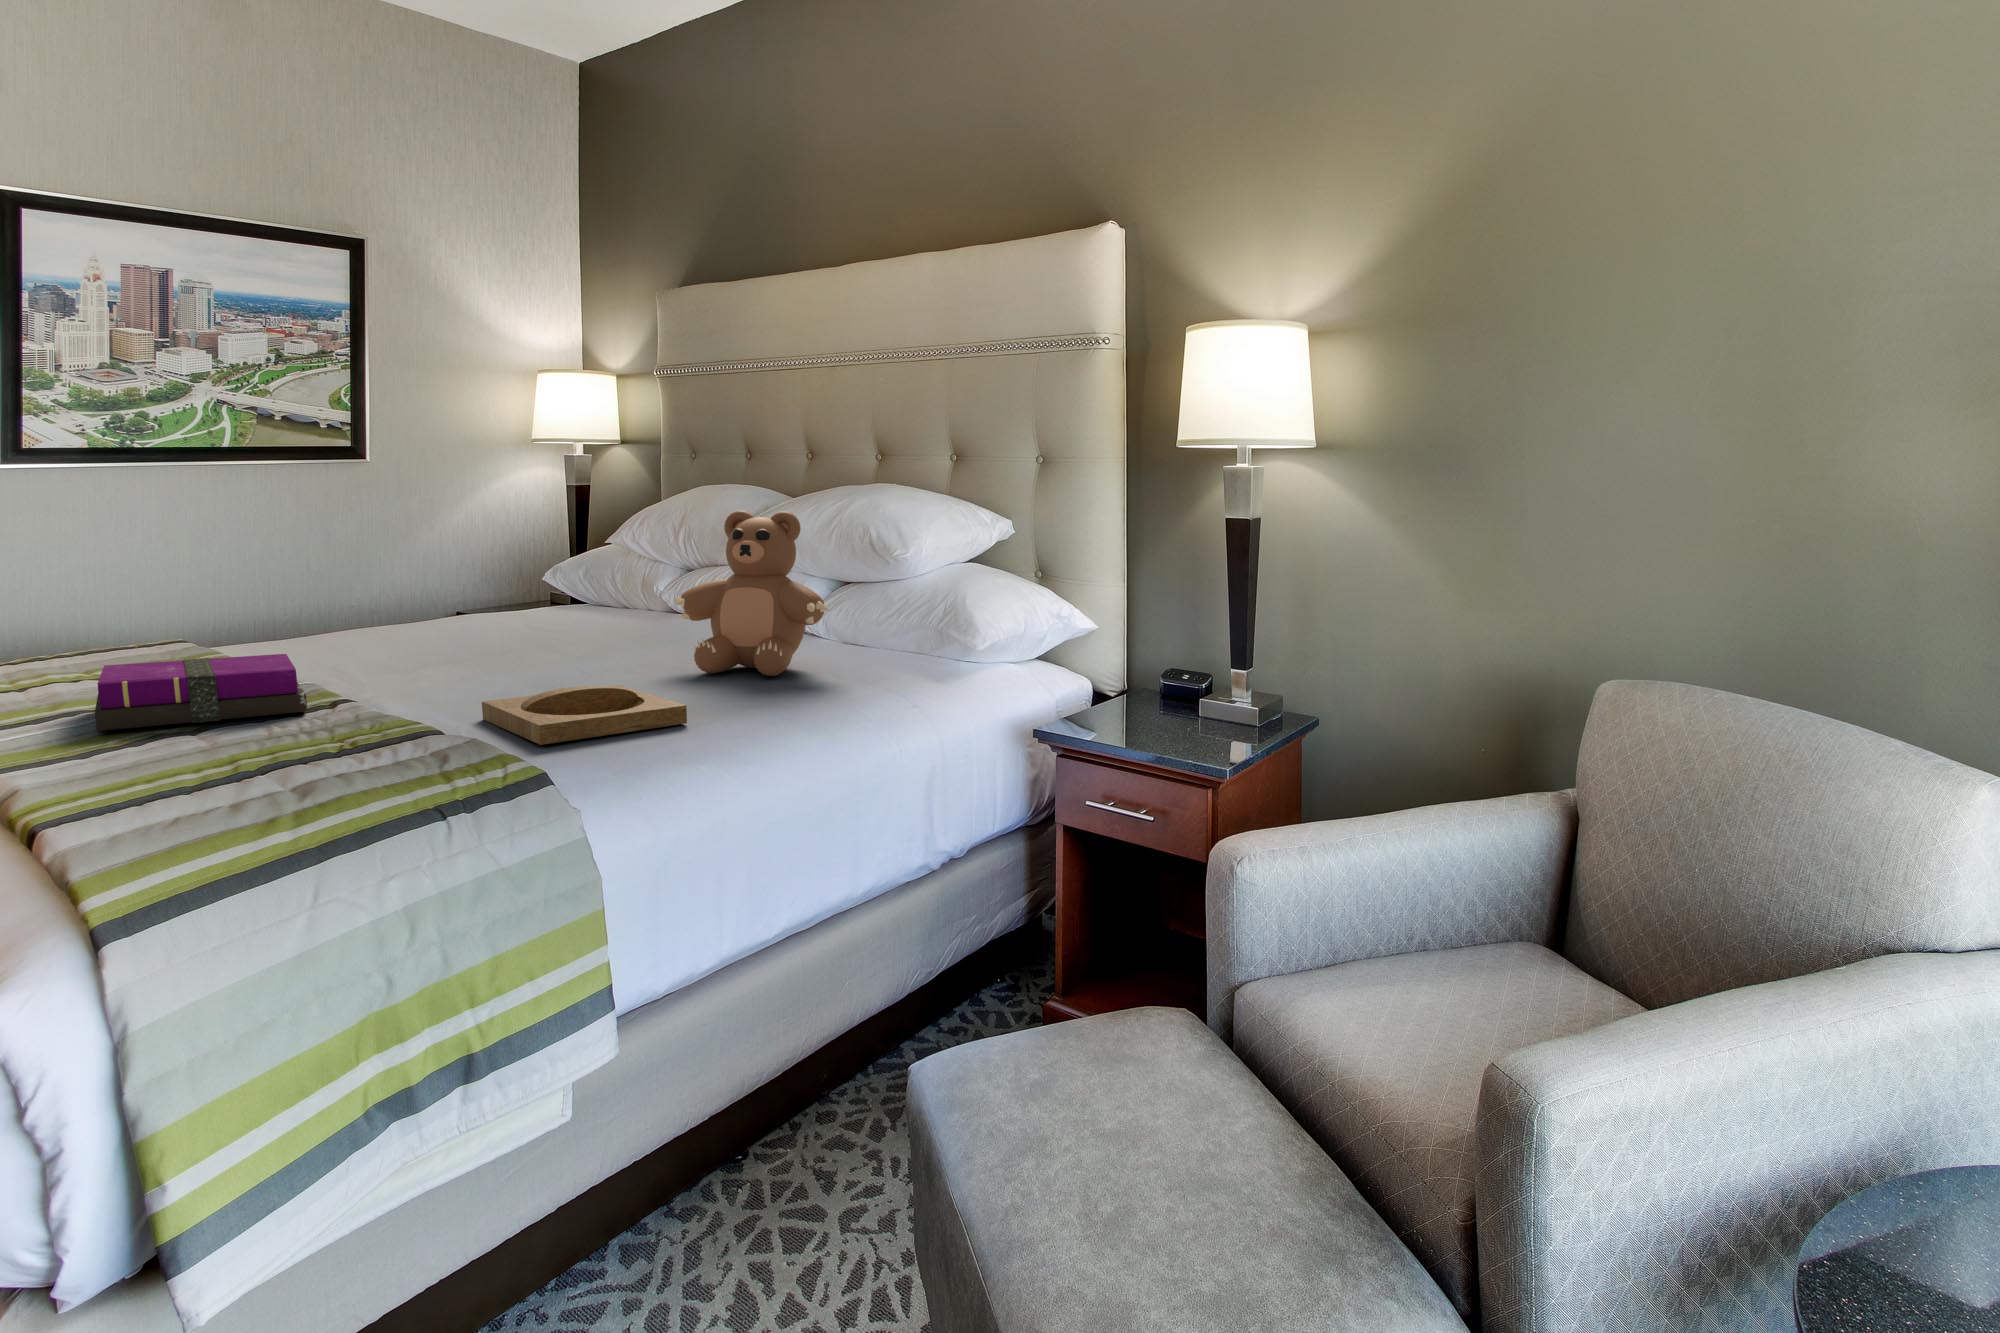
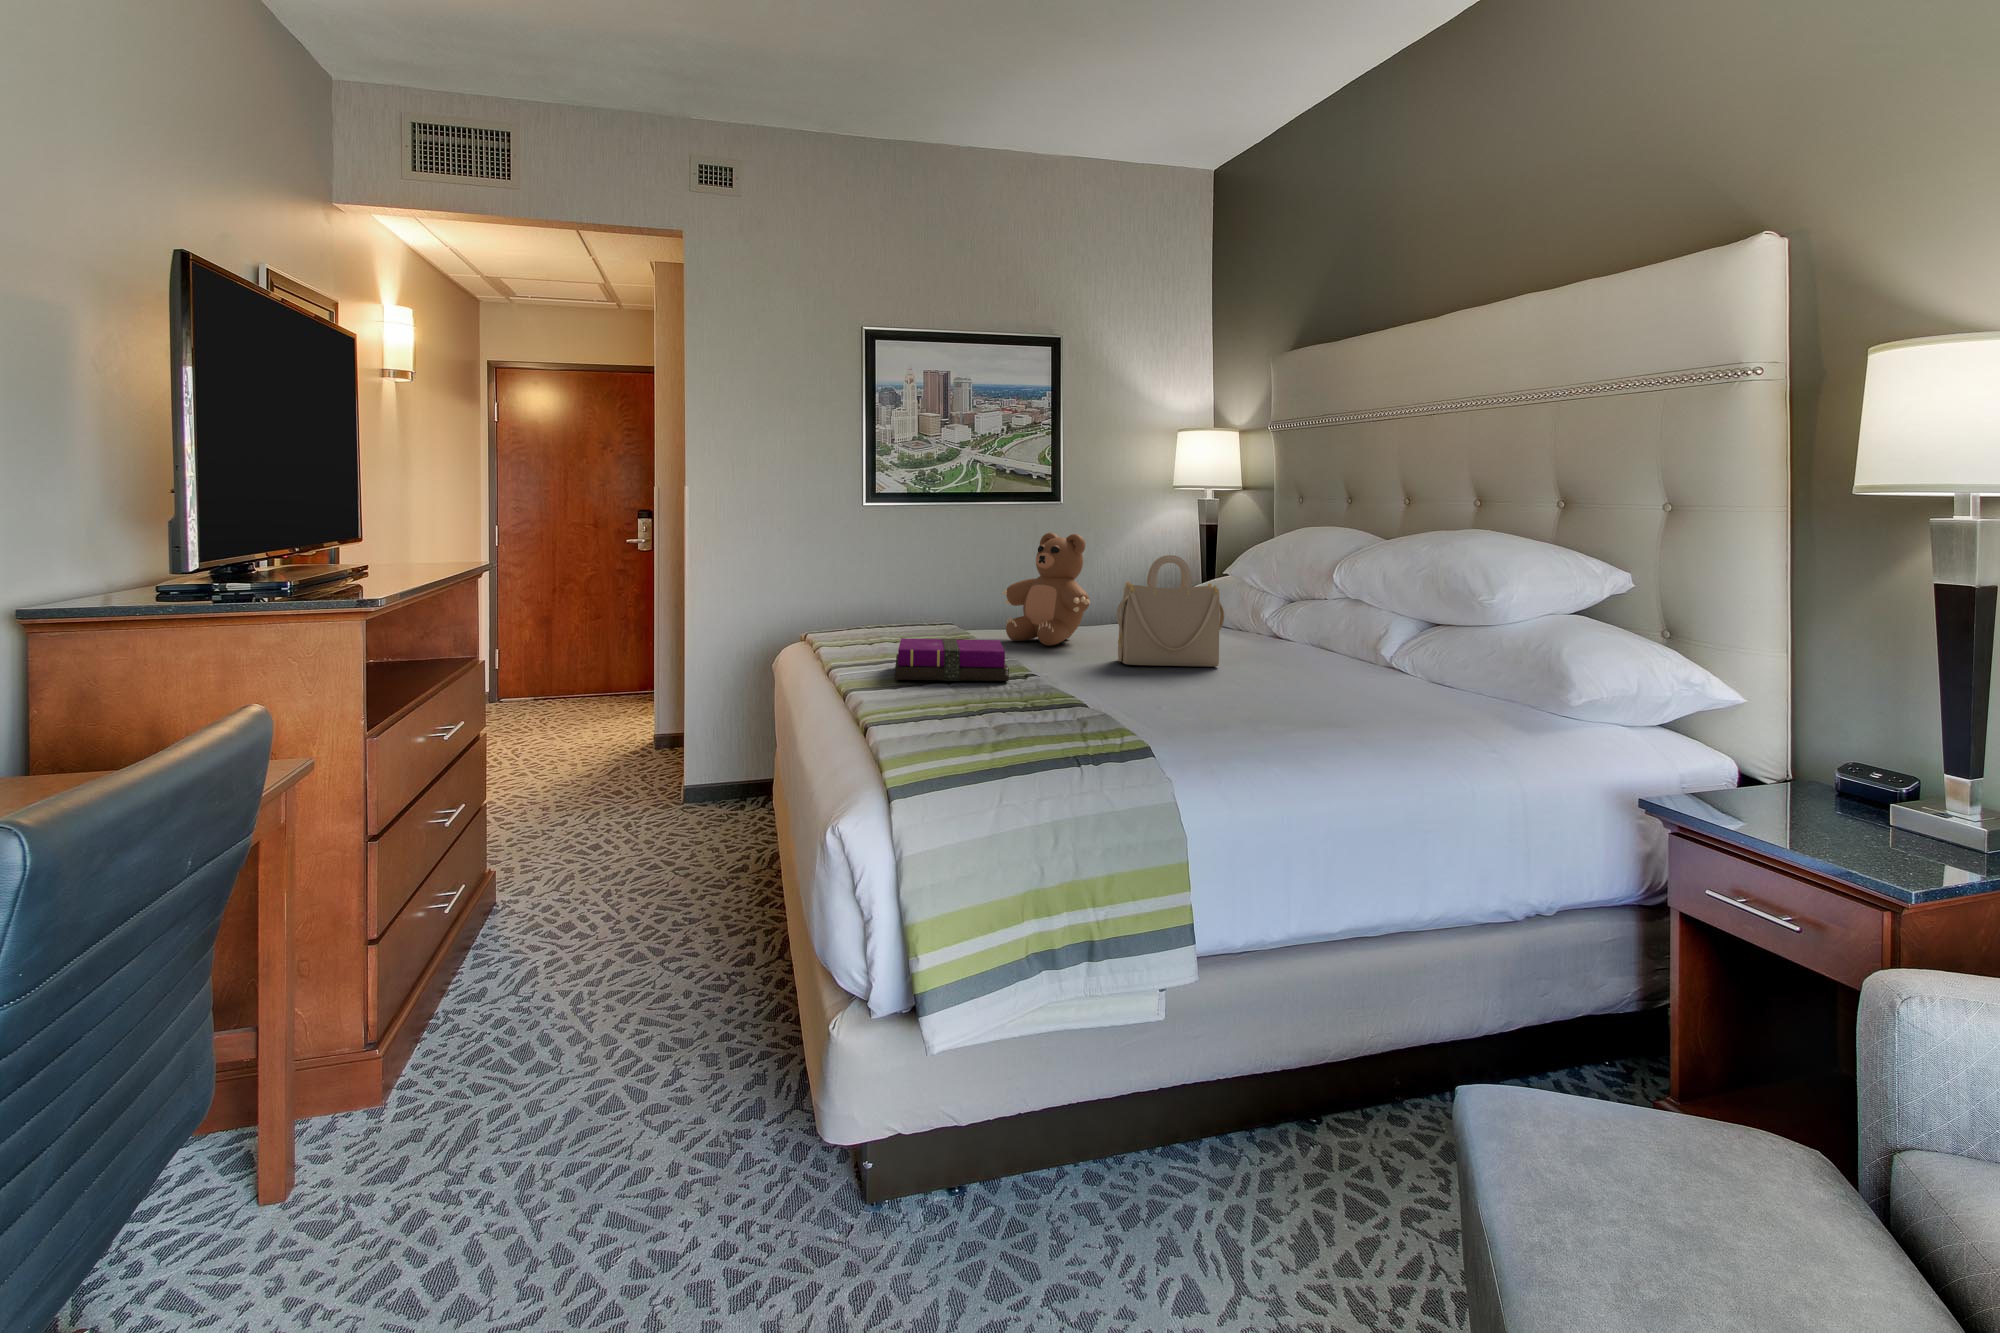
teddy bear: present [674,510,829,676] -> present [1002,533,1090,646]
handbag: none [468,523,617,670] -> present [1117,555,1224,667]
tray: present [482,685,687,745] -> none [1118,683,1265,723]

